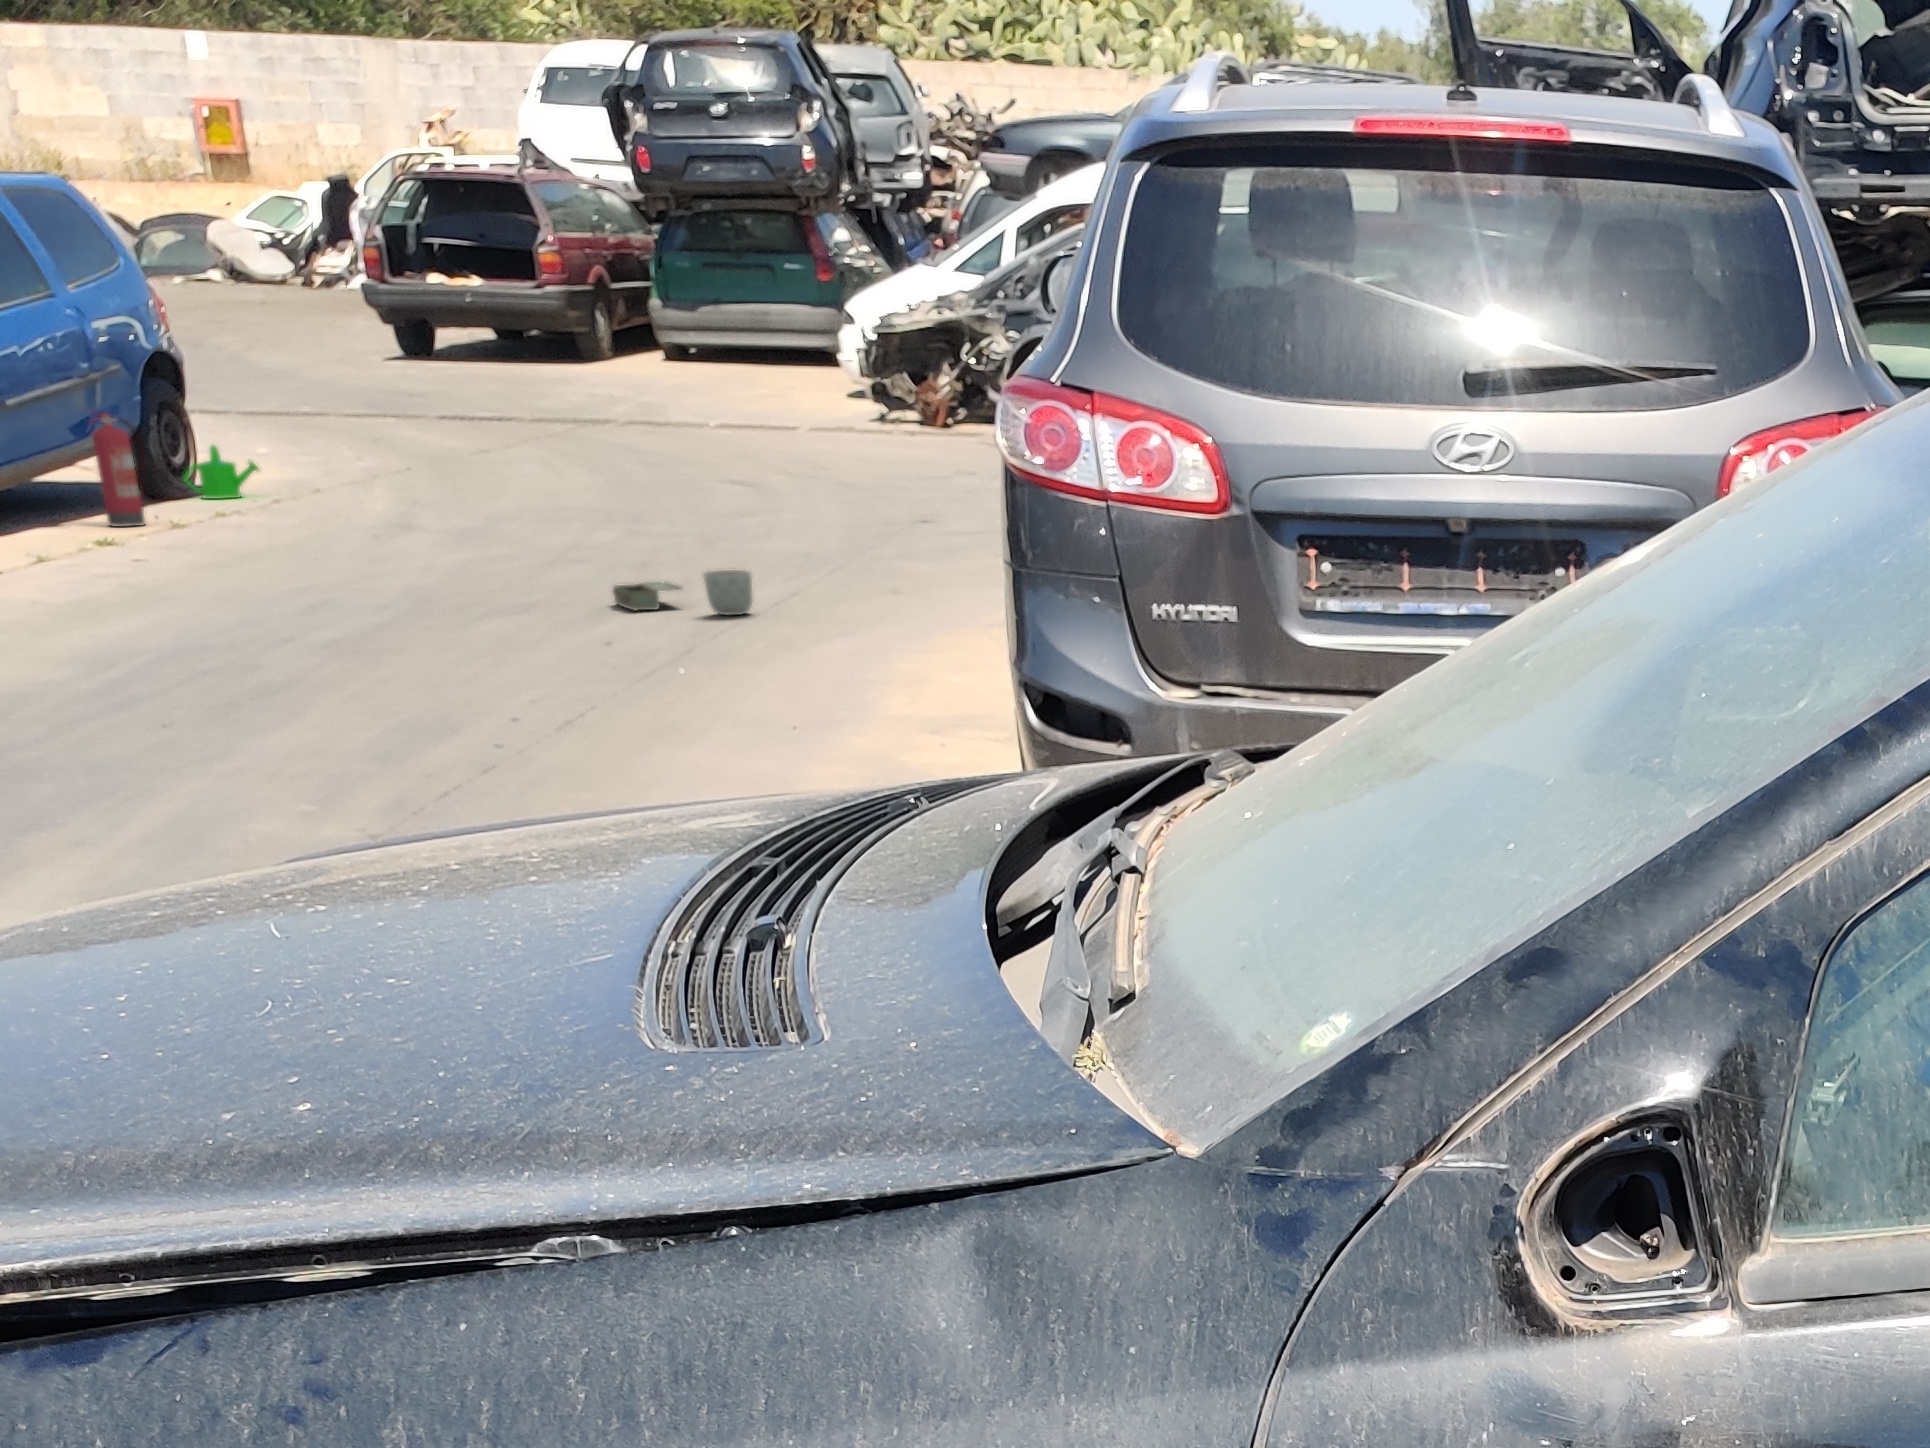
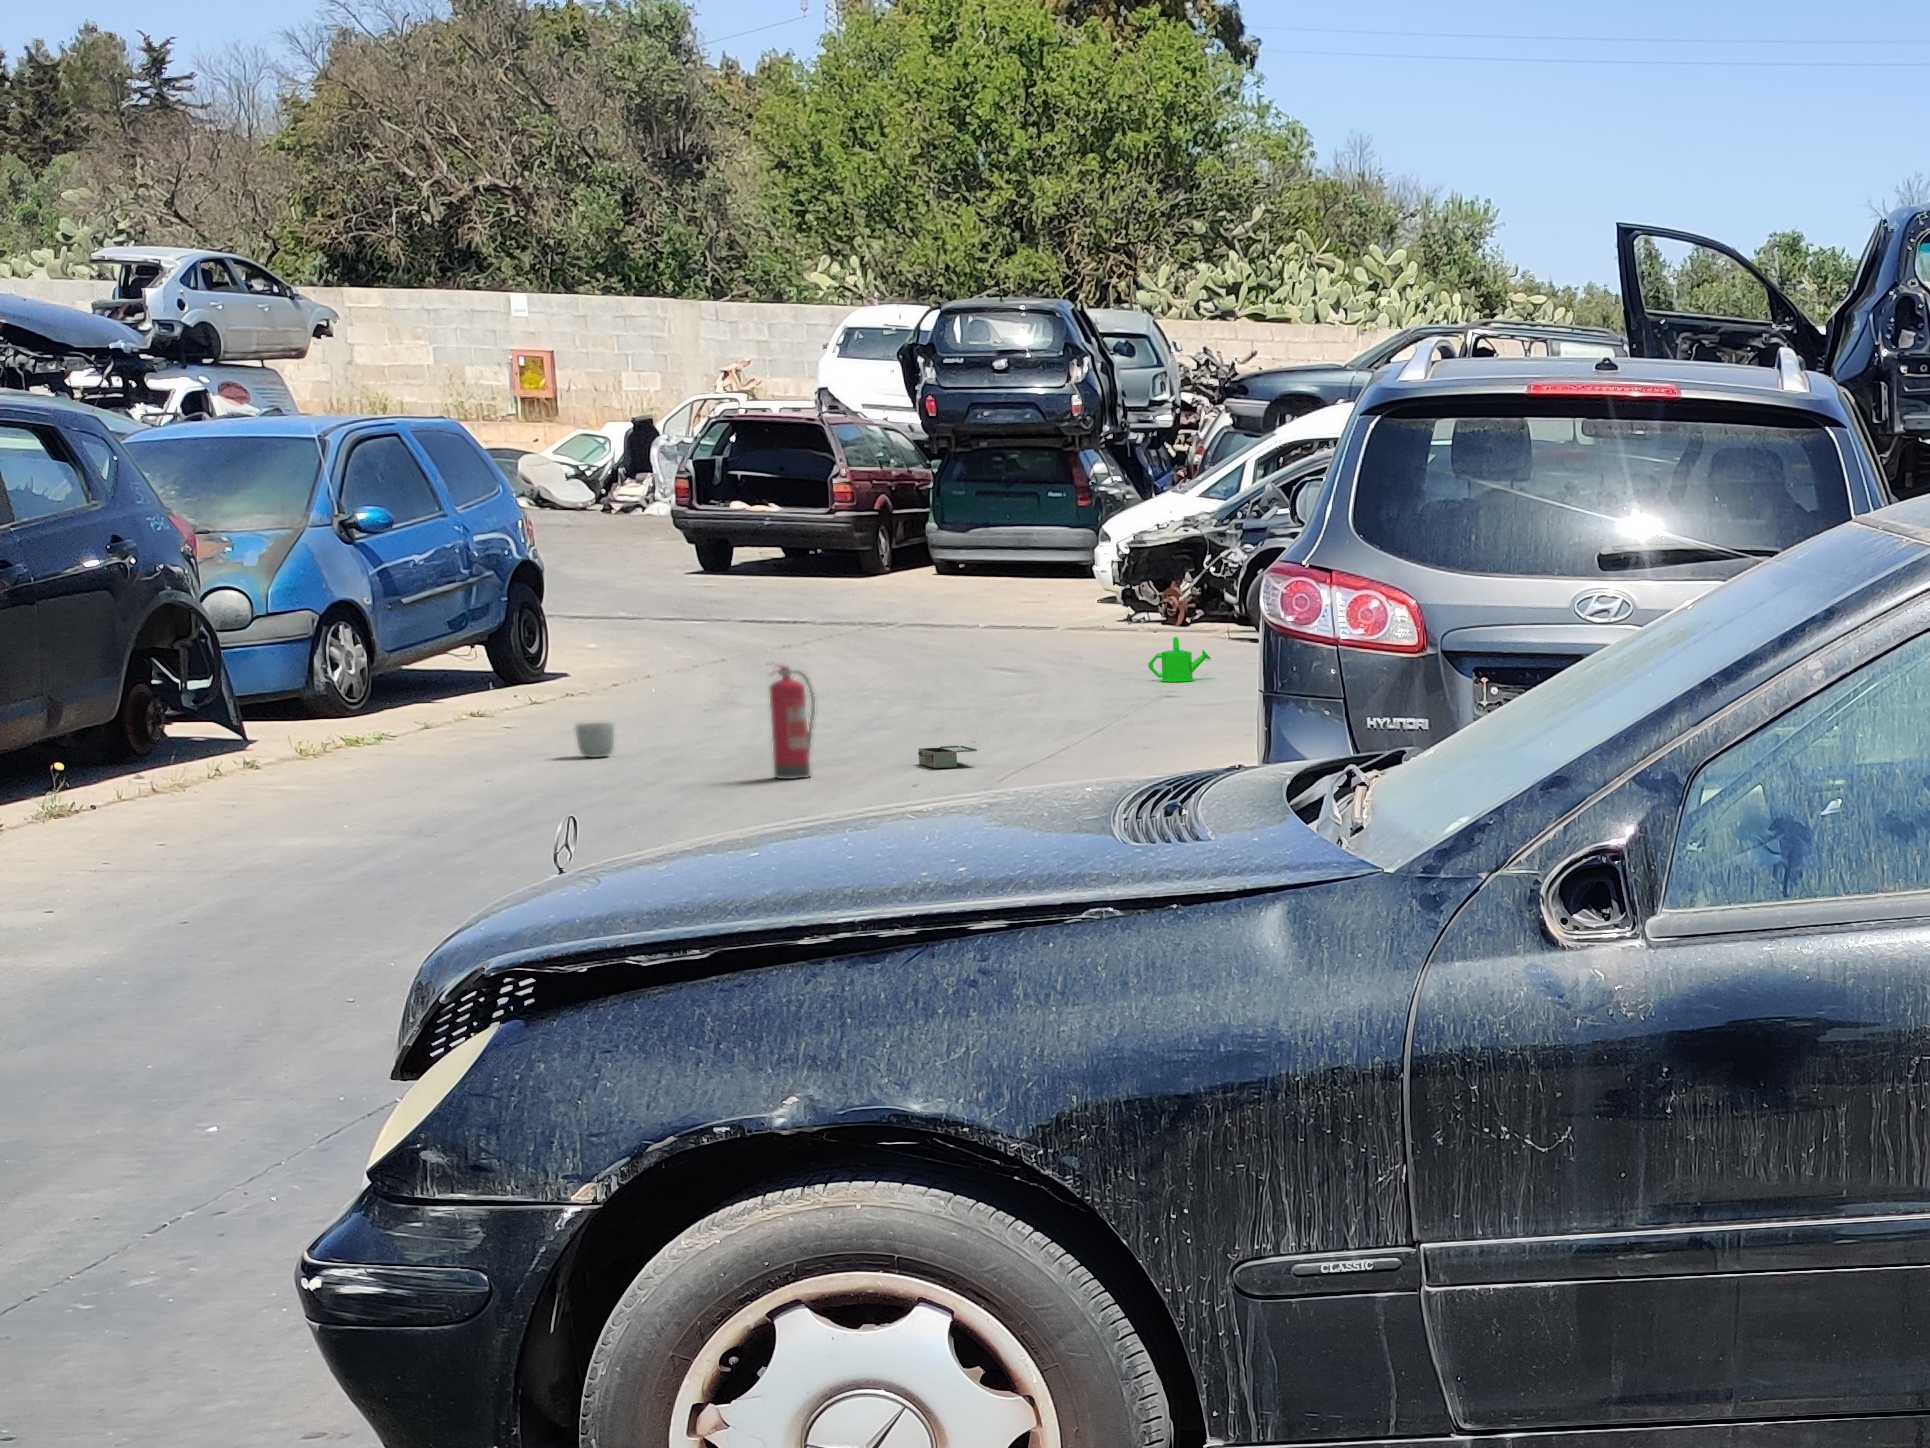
fire extinguisher: present [92,413,145,527] -> present [770,666,814,779]
watering can: present [183,445,259,499] -> present [1148,637,1211,682]
planter: present [704,570,753,615] -> present [575,723,614,758]

